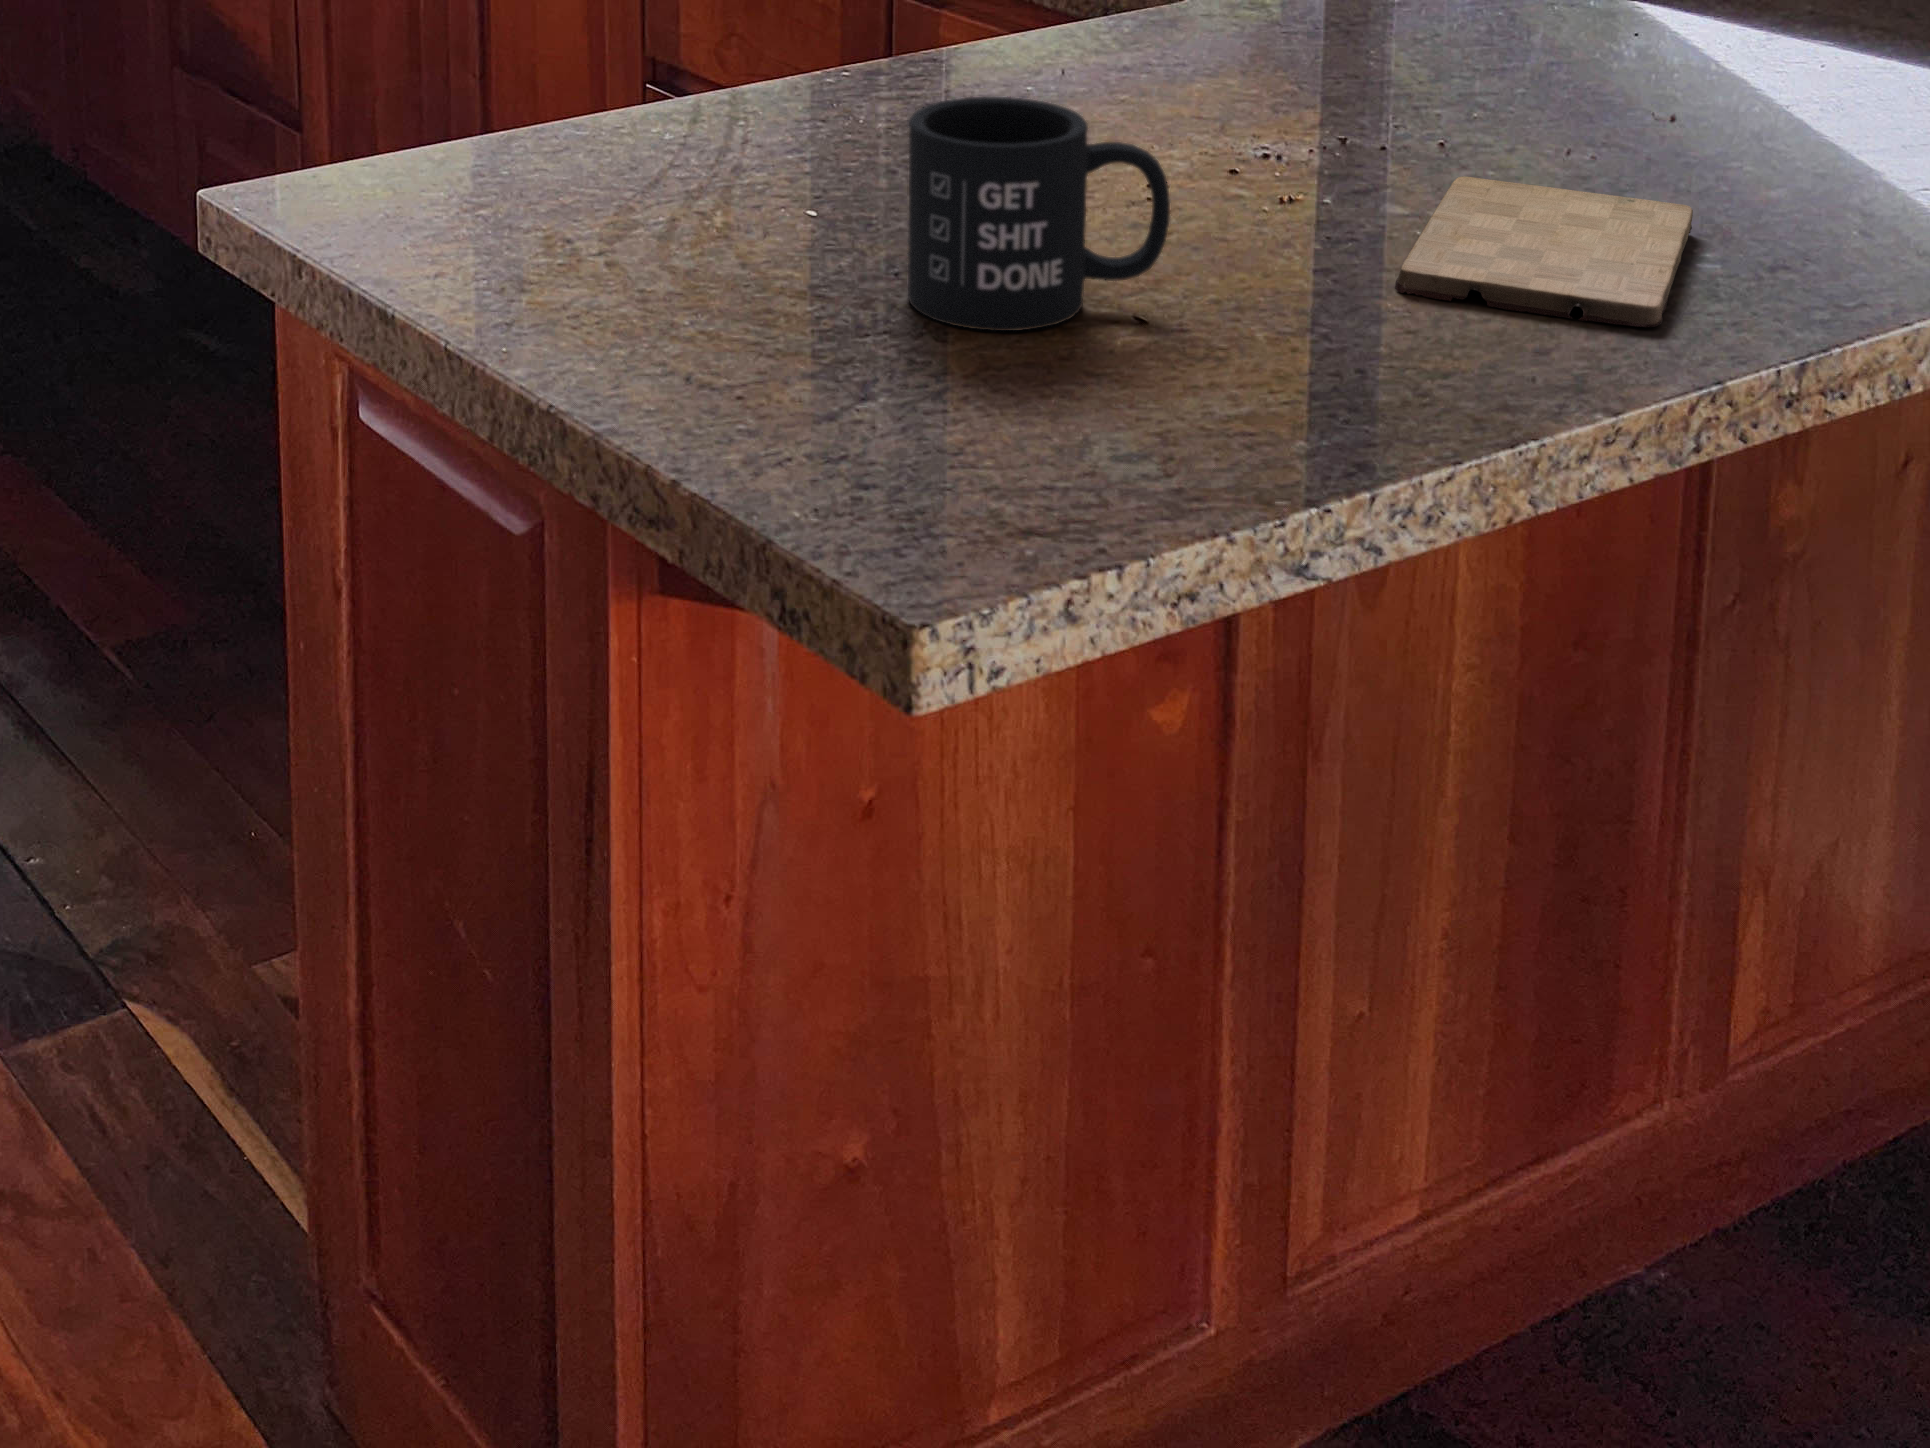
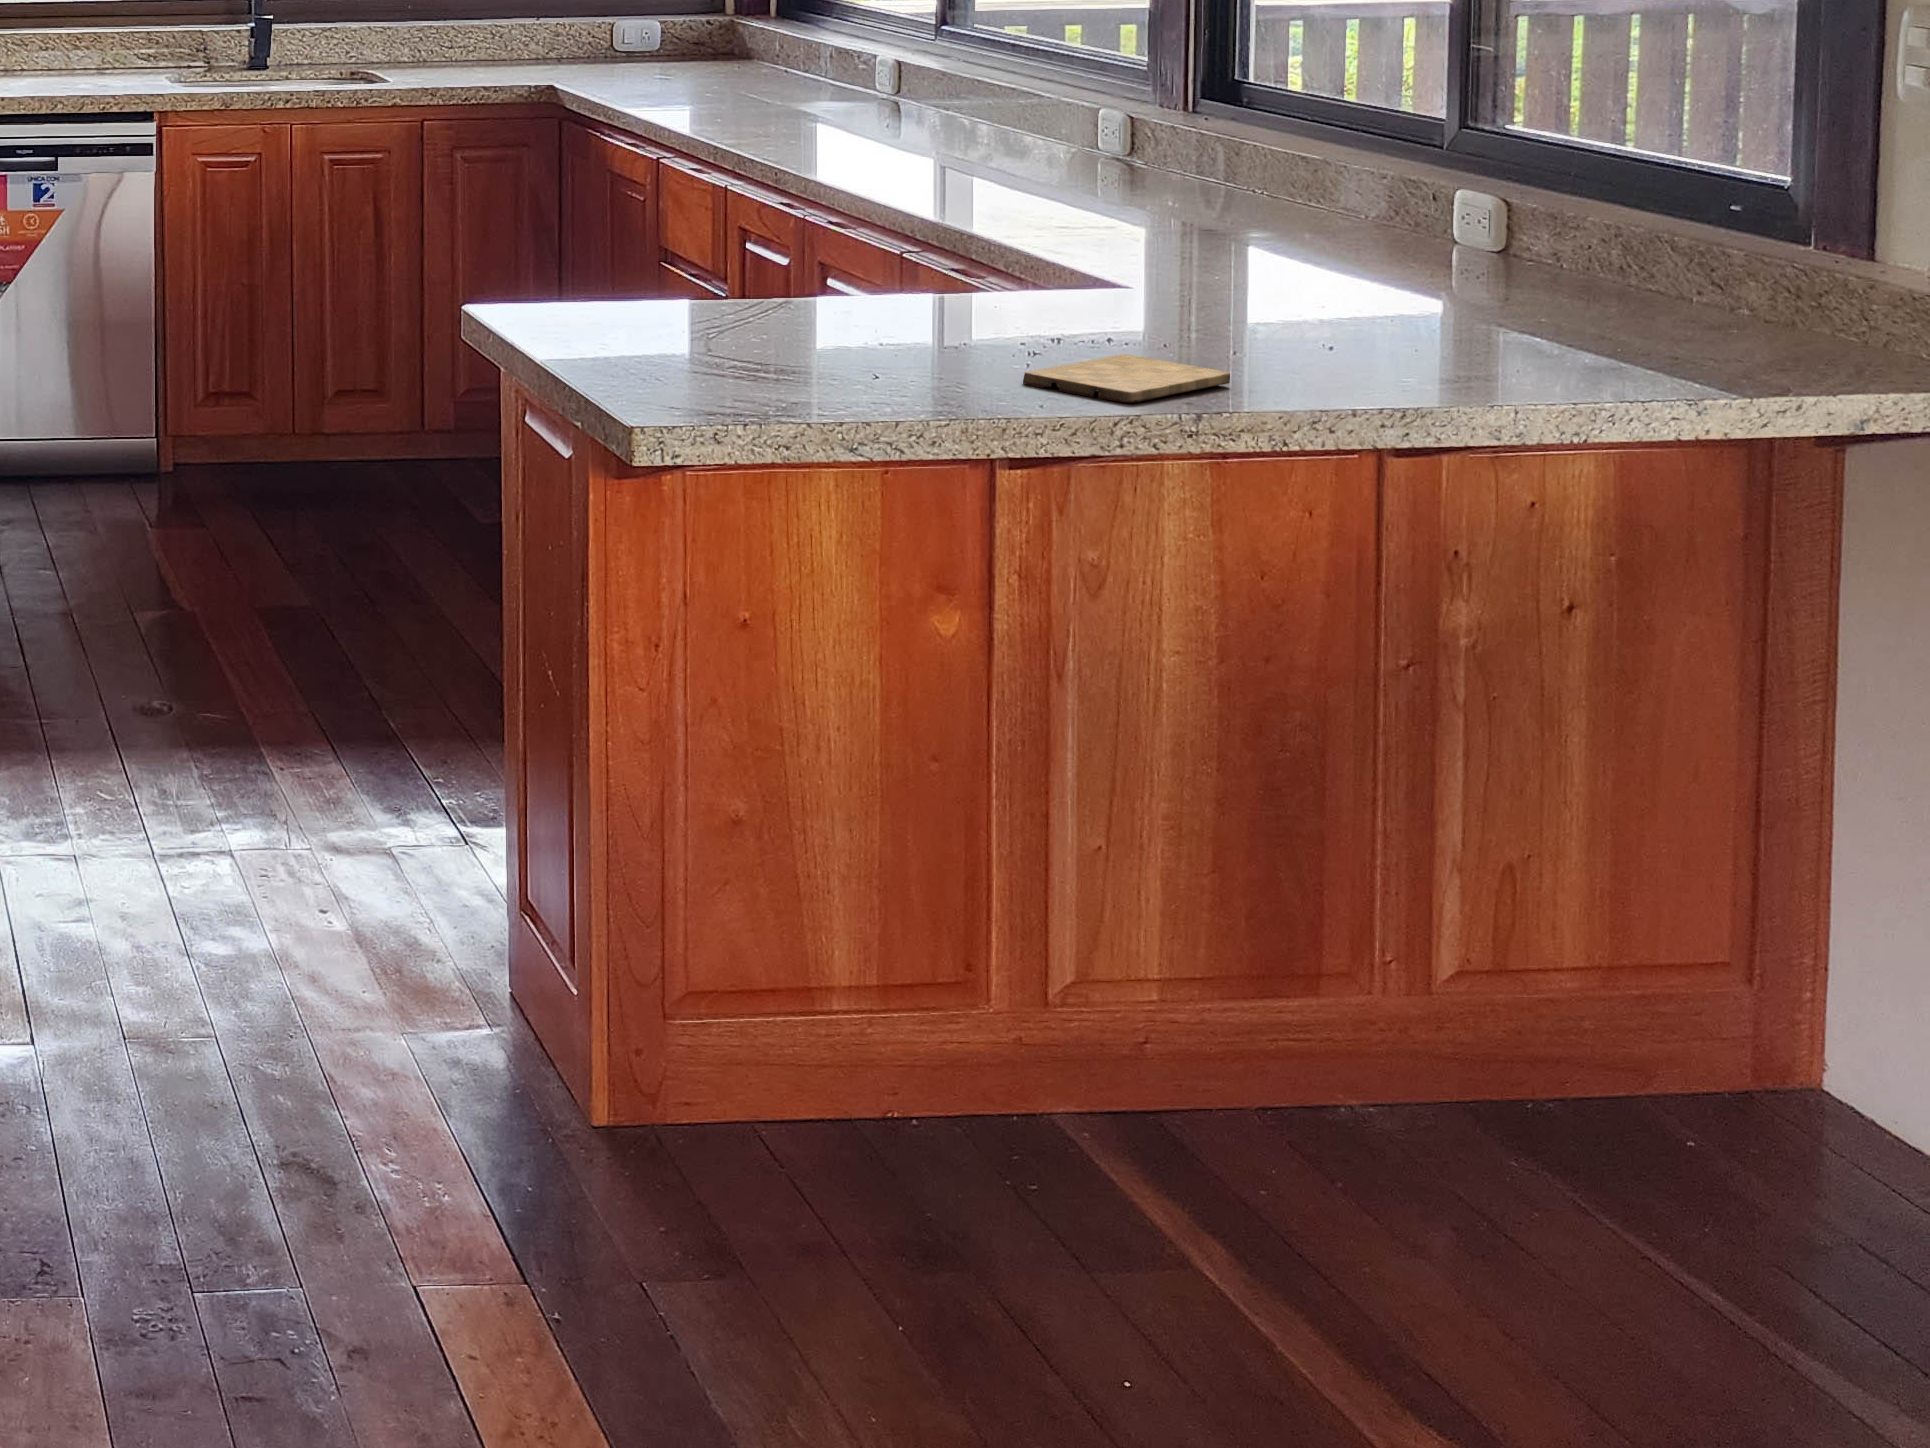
mug: present [908,97,1170,331] -> none [770,271,896,372]

